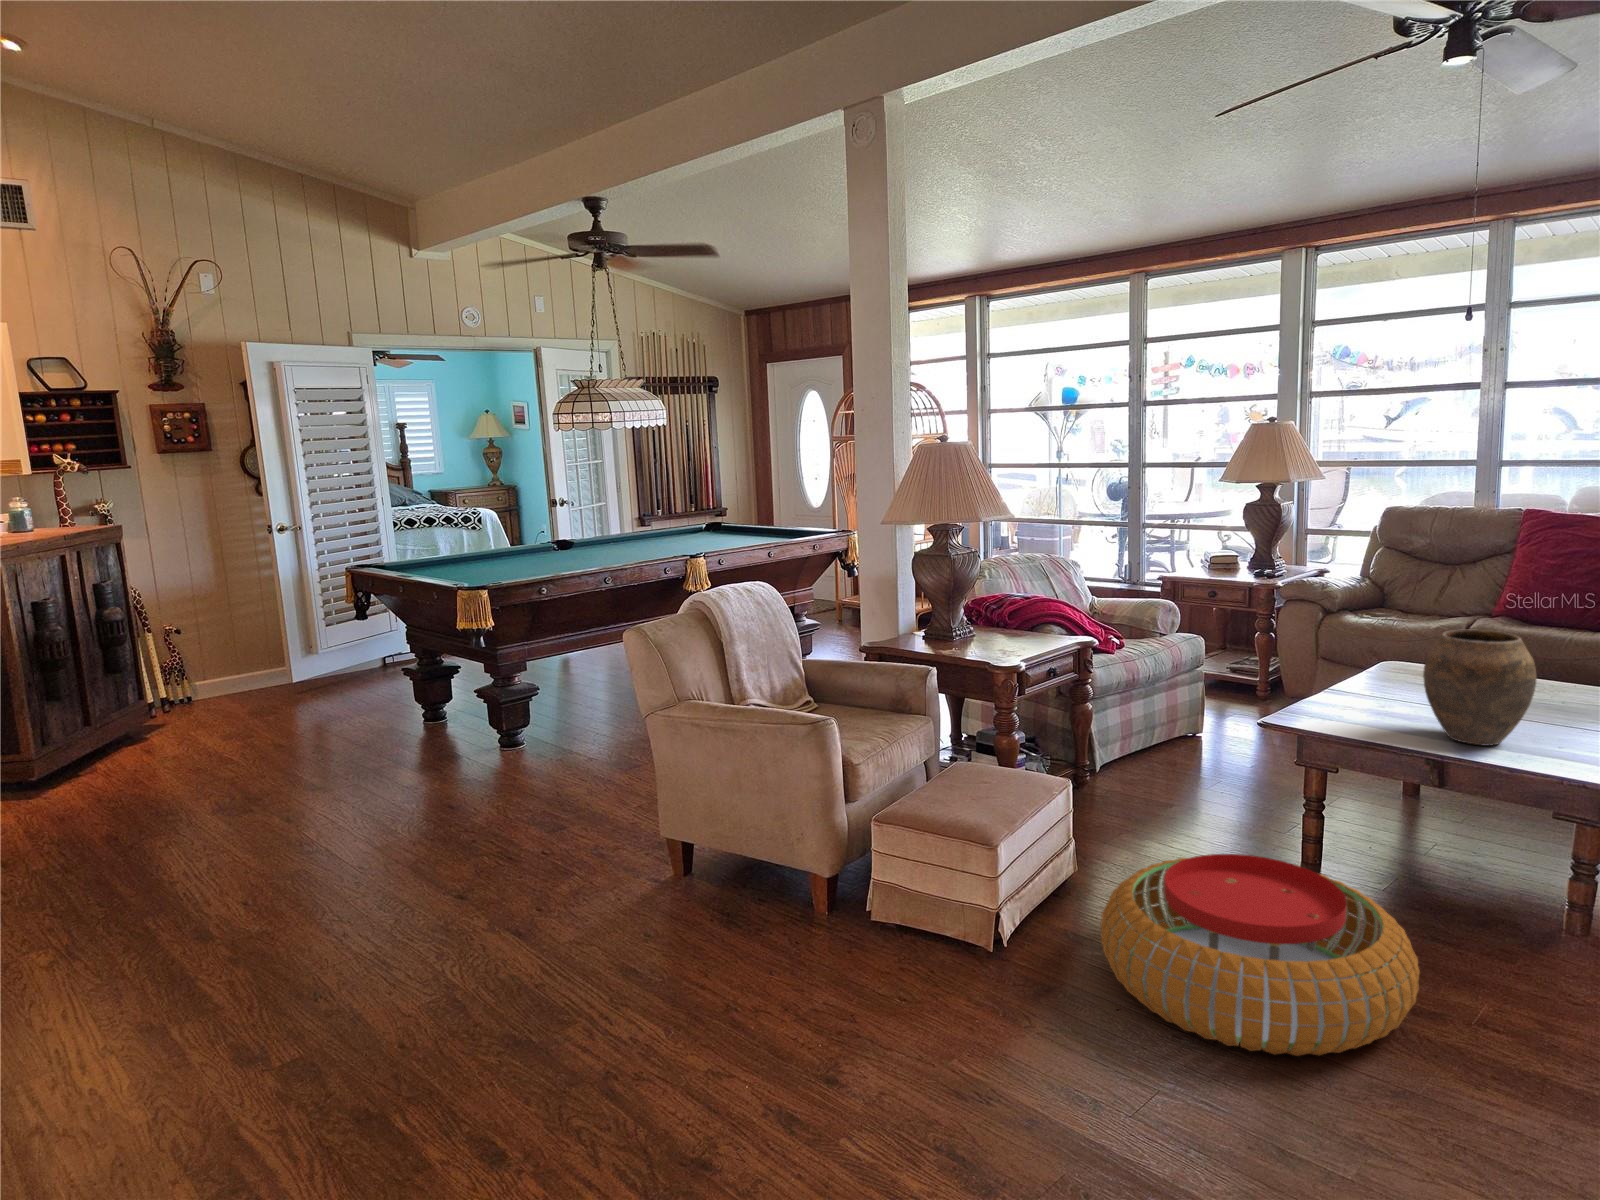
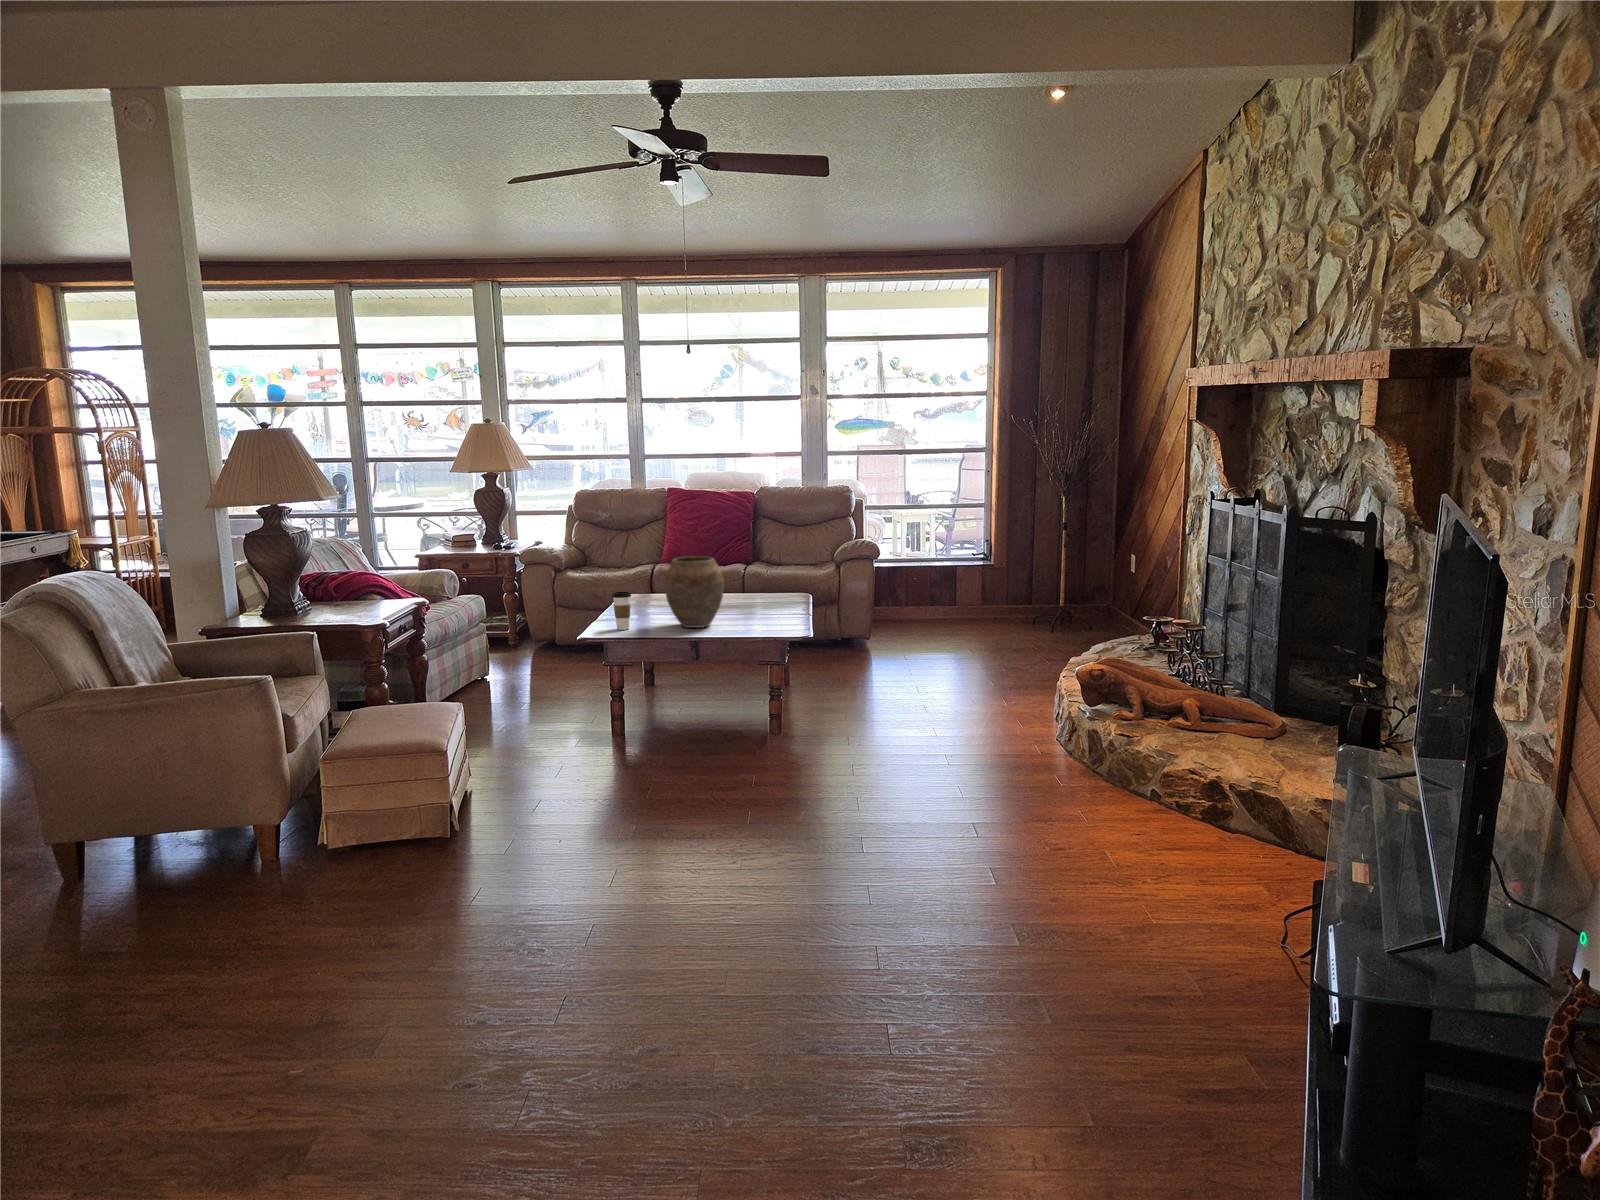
coffee cup: none [1335,668,1366,725] -> present [612,591,631,630]
pouf: present [1101,854,1420,1056] -> none [514,715,710,826]

